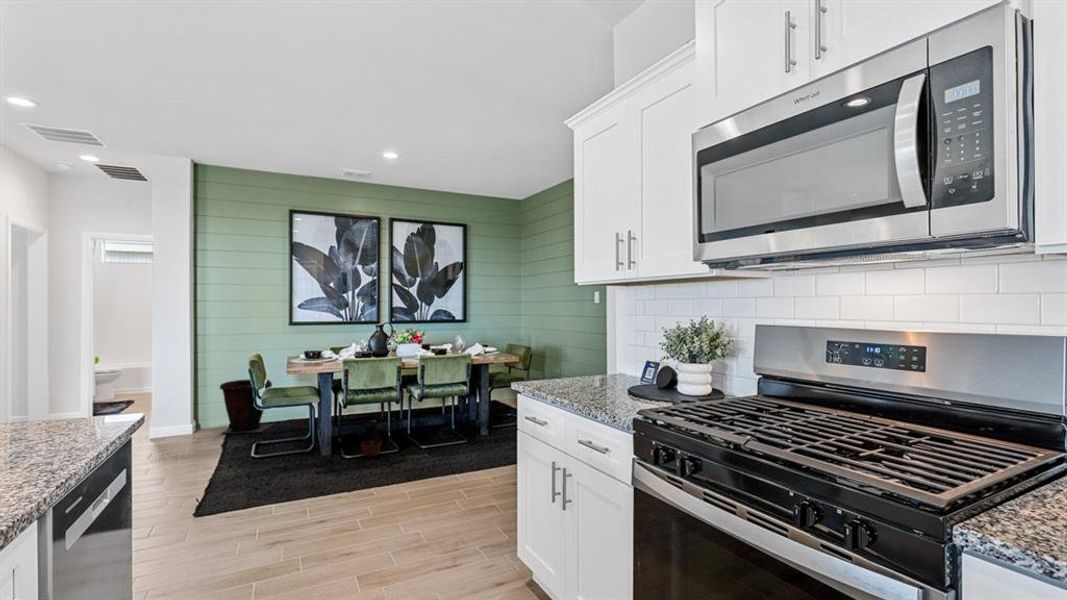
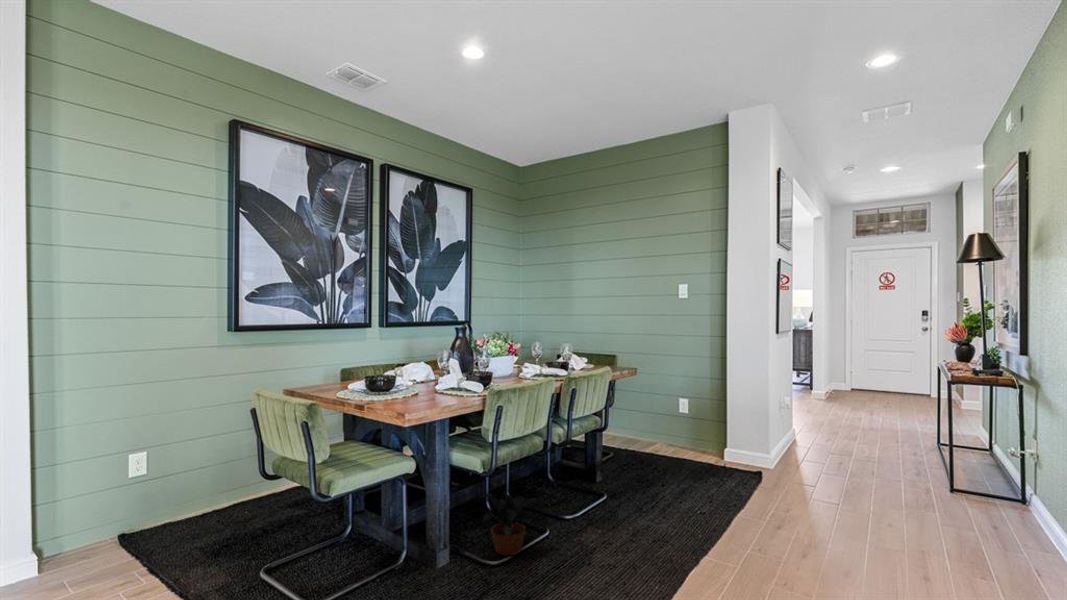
trash can: present [220,379,273,433] -> none [107,433,222,562]

